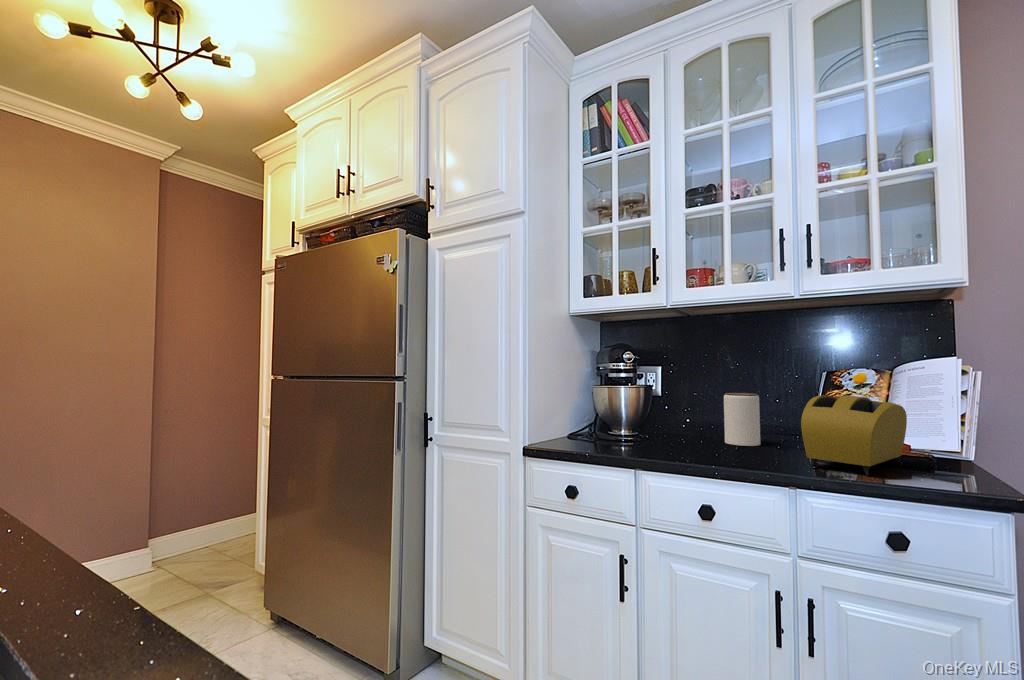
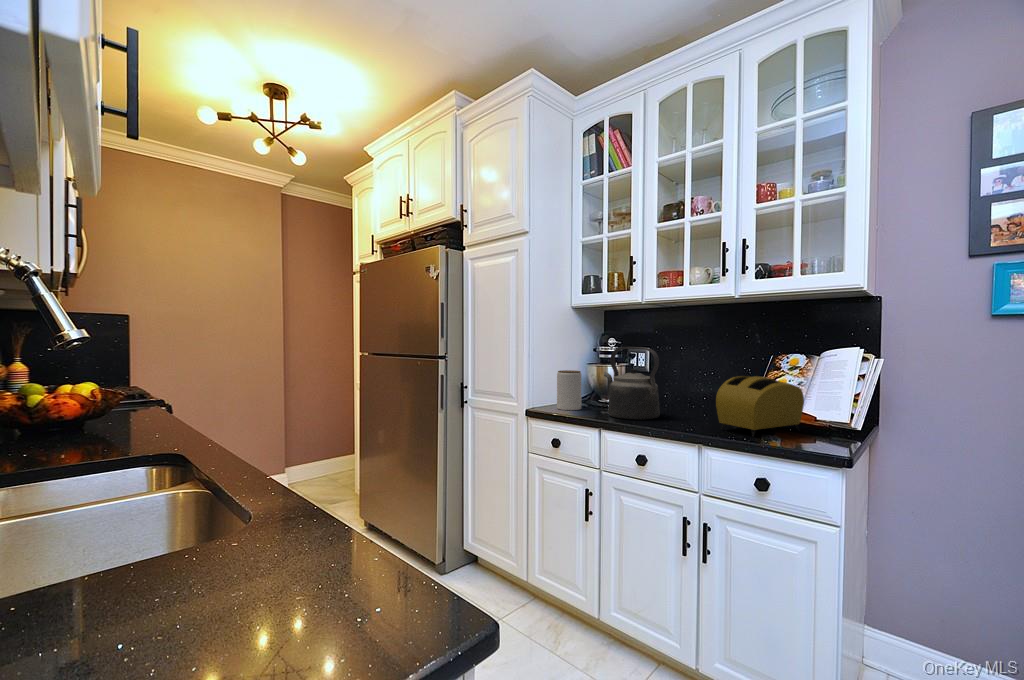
kettle: none [626,361,708,457] -> present [604,347,660,420]
jar: present [724,393,760,446] -> present [557,370,582,410]

